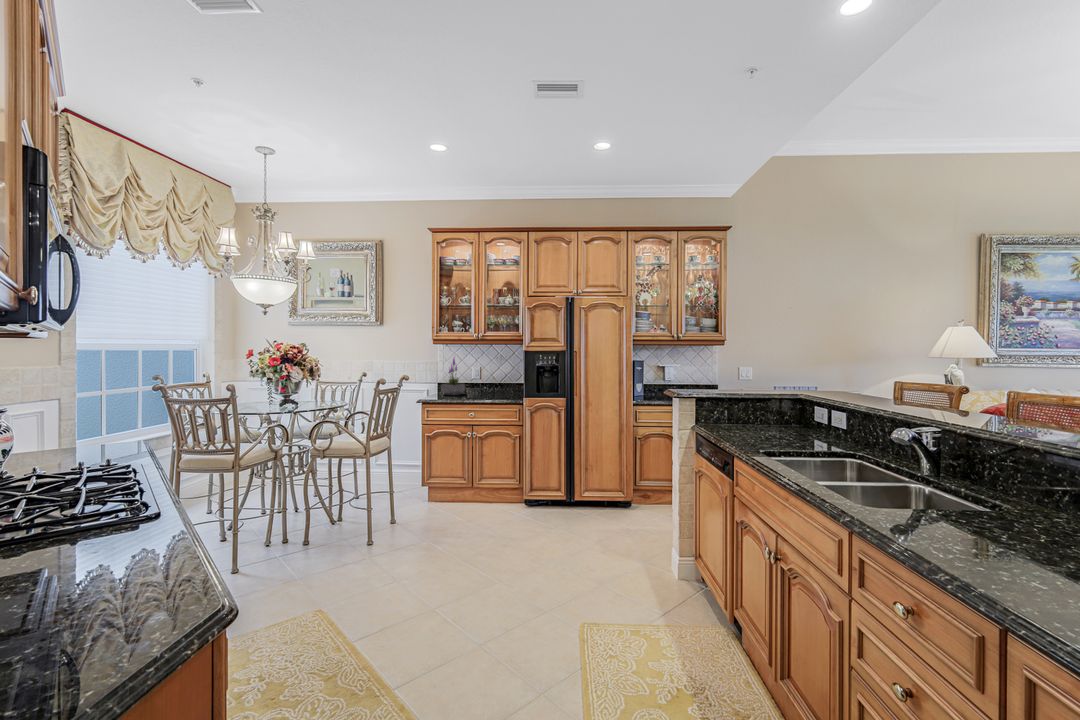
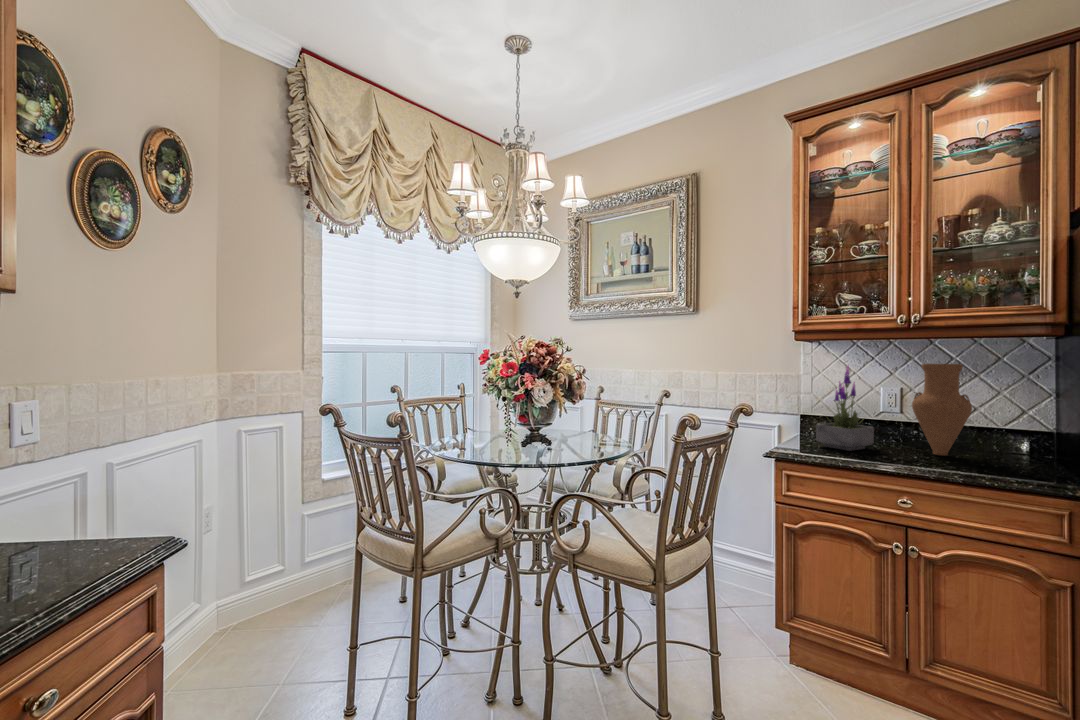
vase: none [478,355,498,394] -> present [912,364,972,456]

